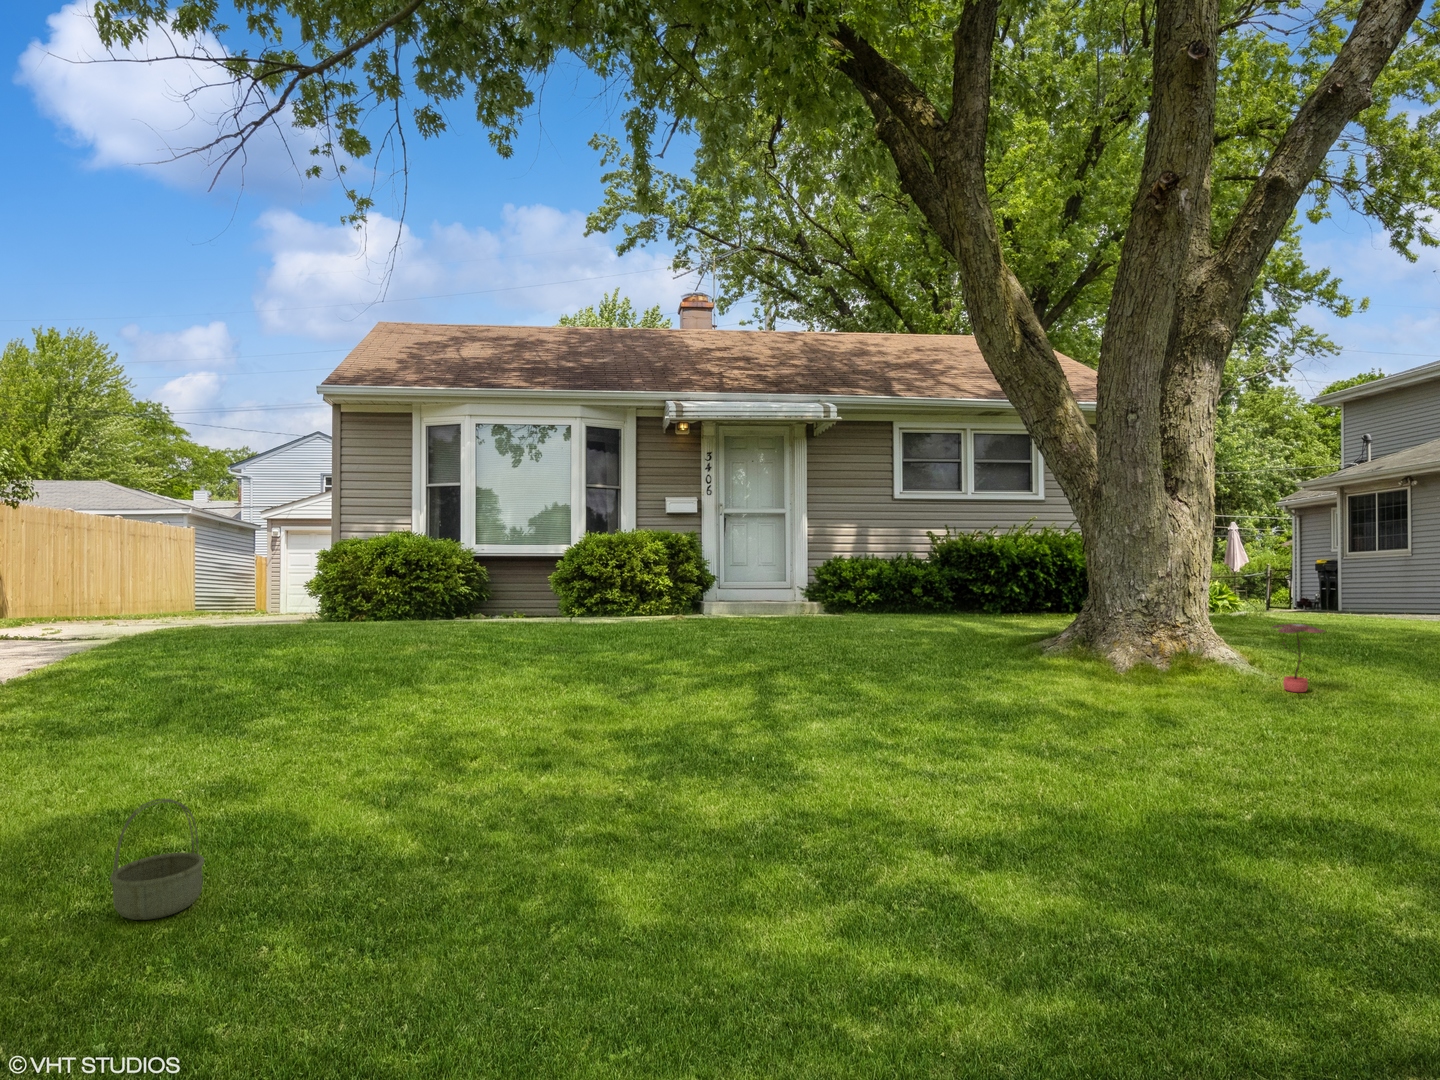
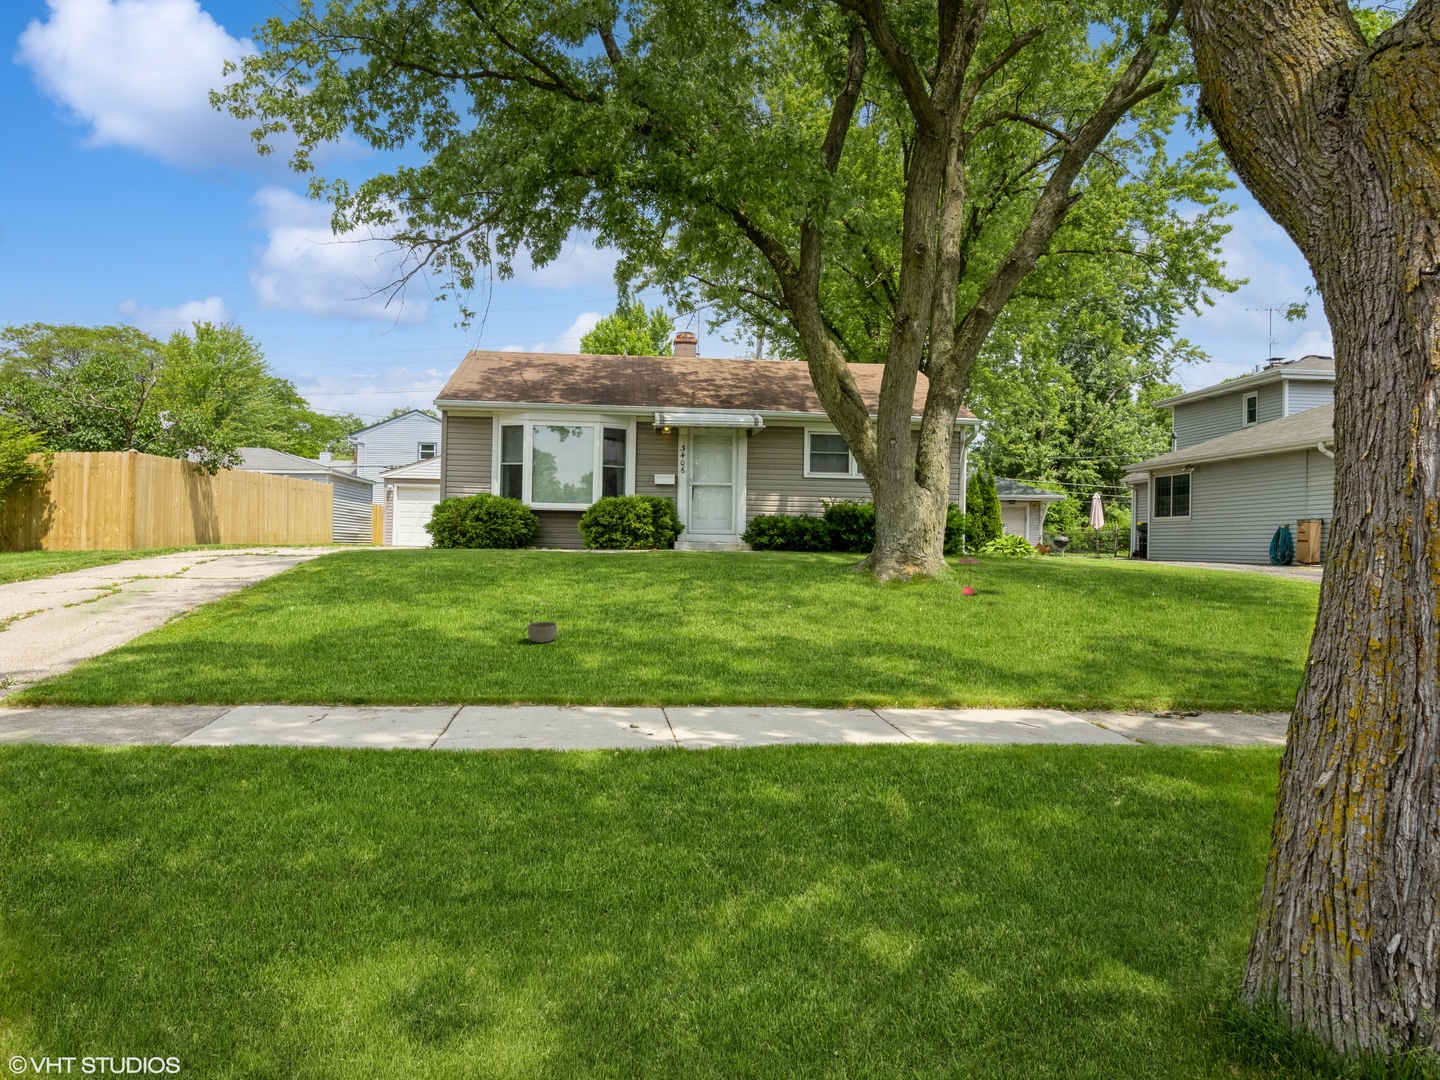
basket: present [110,799,204,920] -> present [528,600,557,643]

